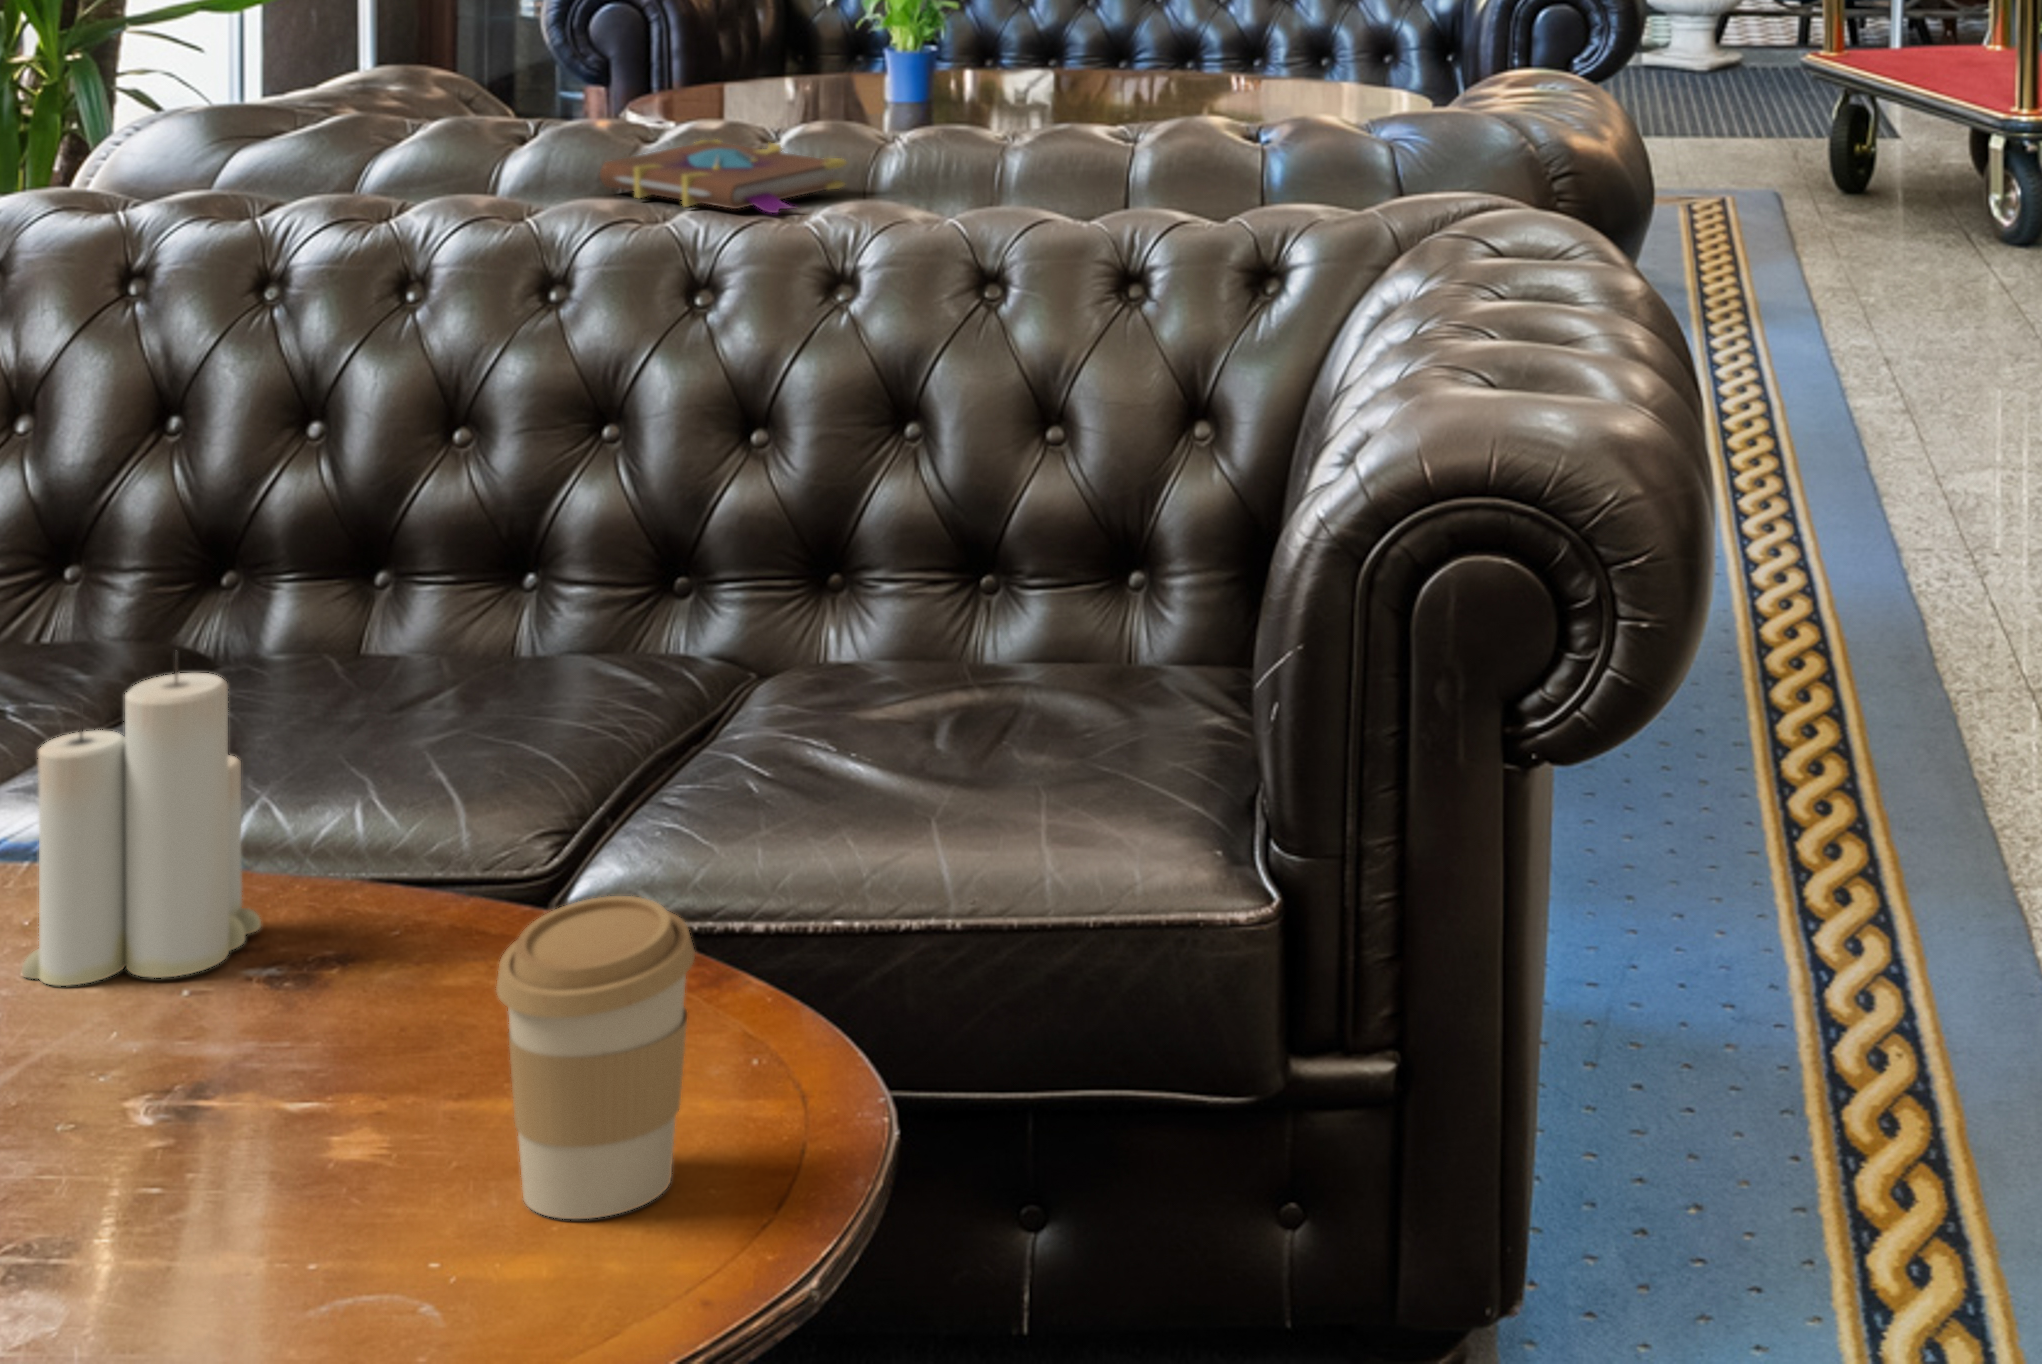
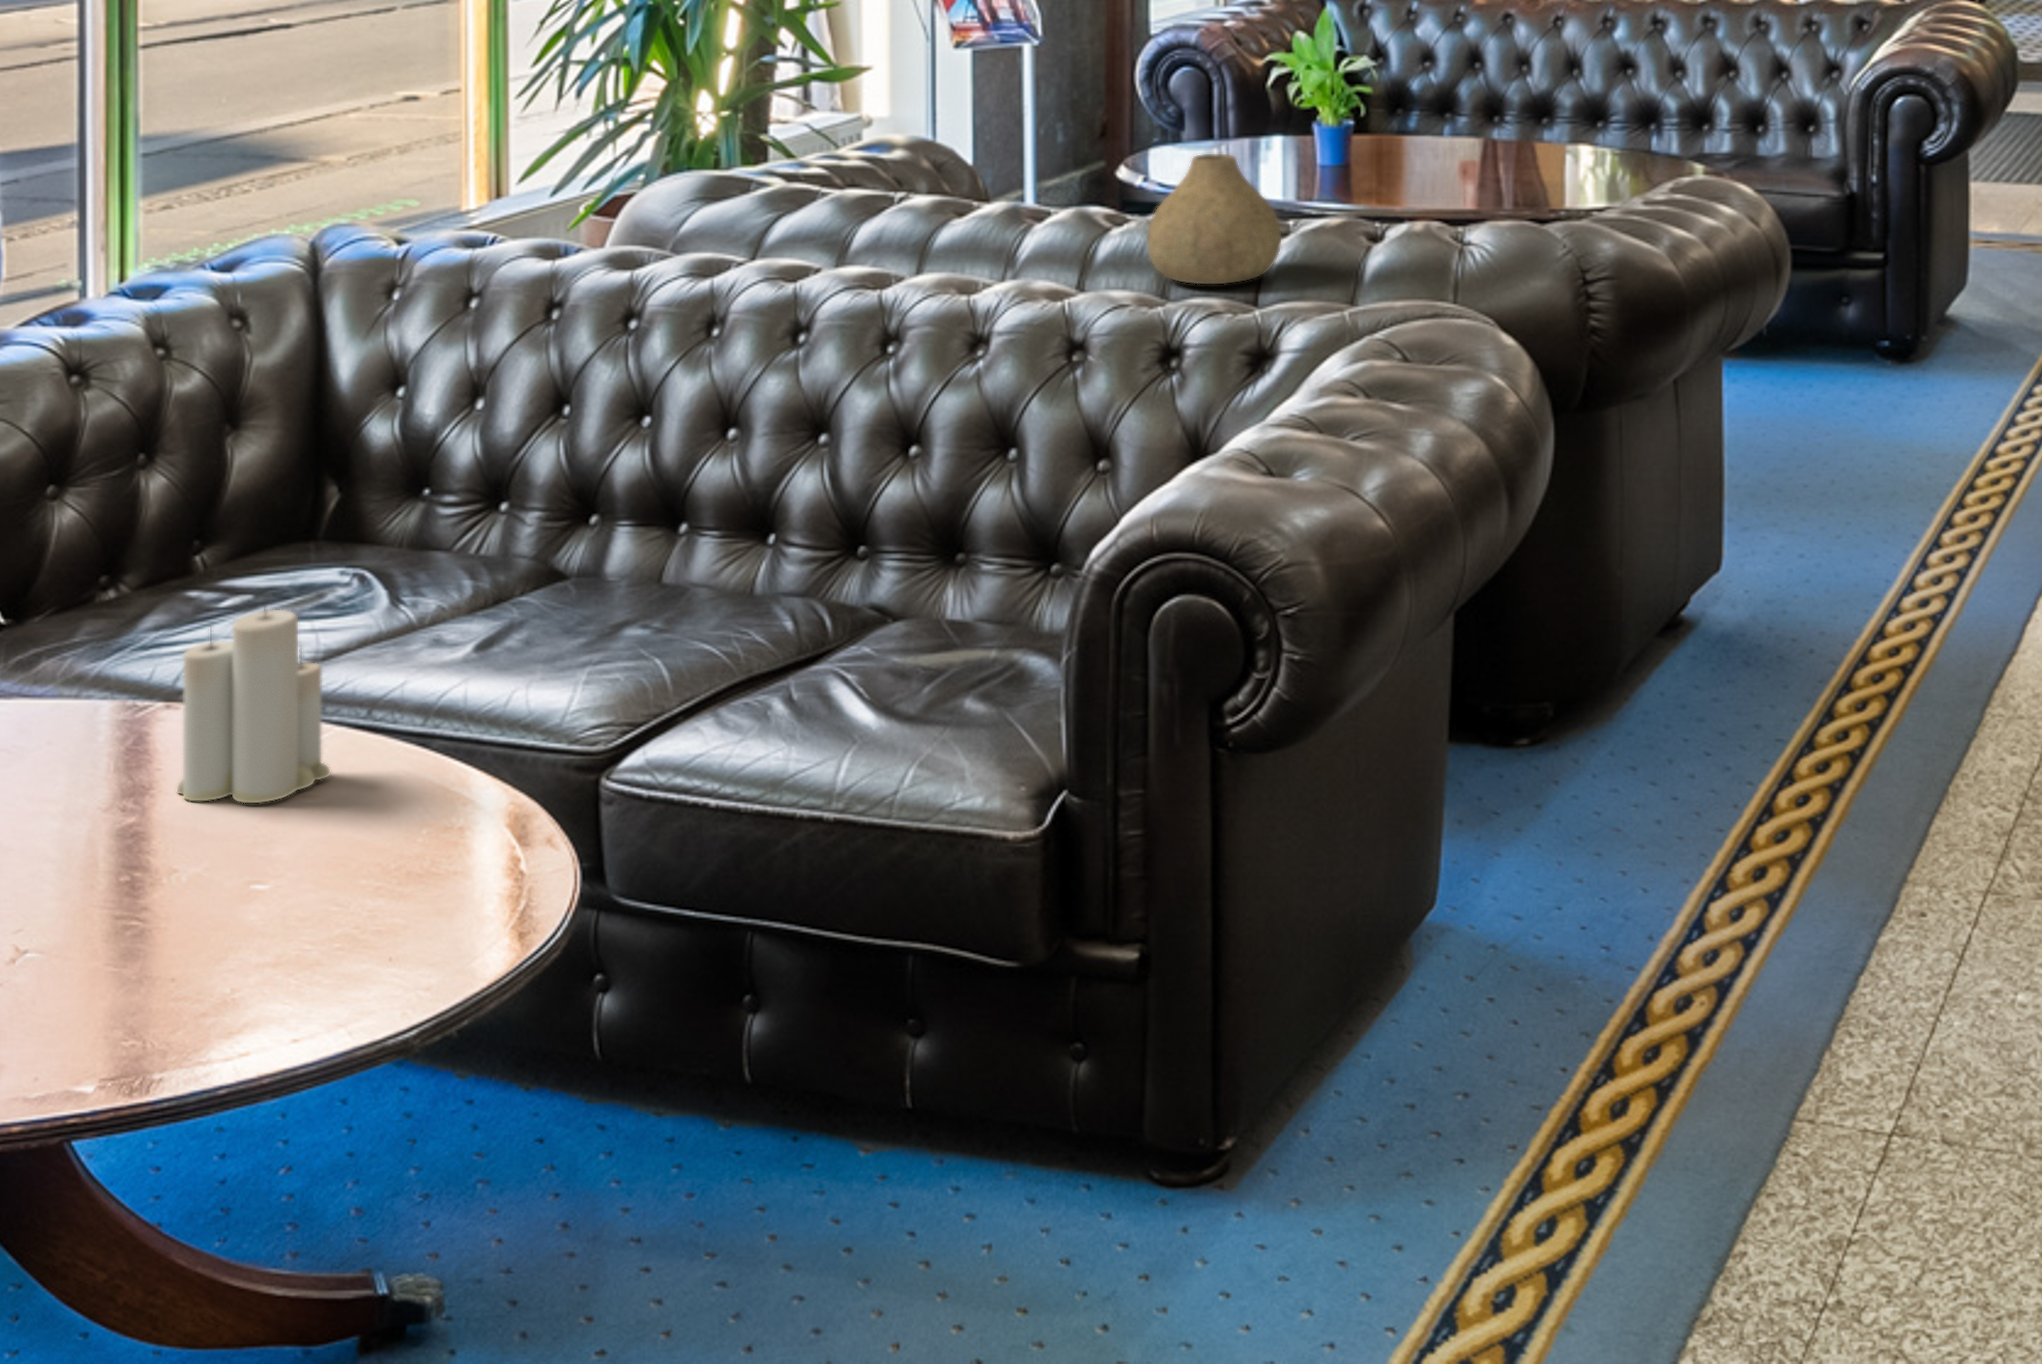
vase: none [996,28,1175,199] -> present [1147,154,1281,284]
book: present [600,140,846,213] -> none [891,219,1052,284]
coffee cup: present [497,896,695,1219] -> none [276,788,404,989]

